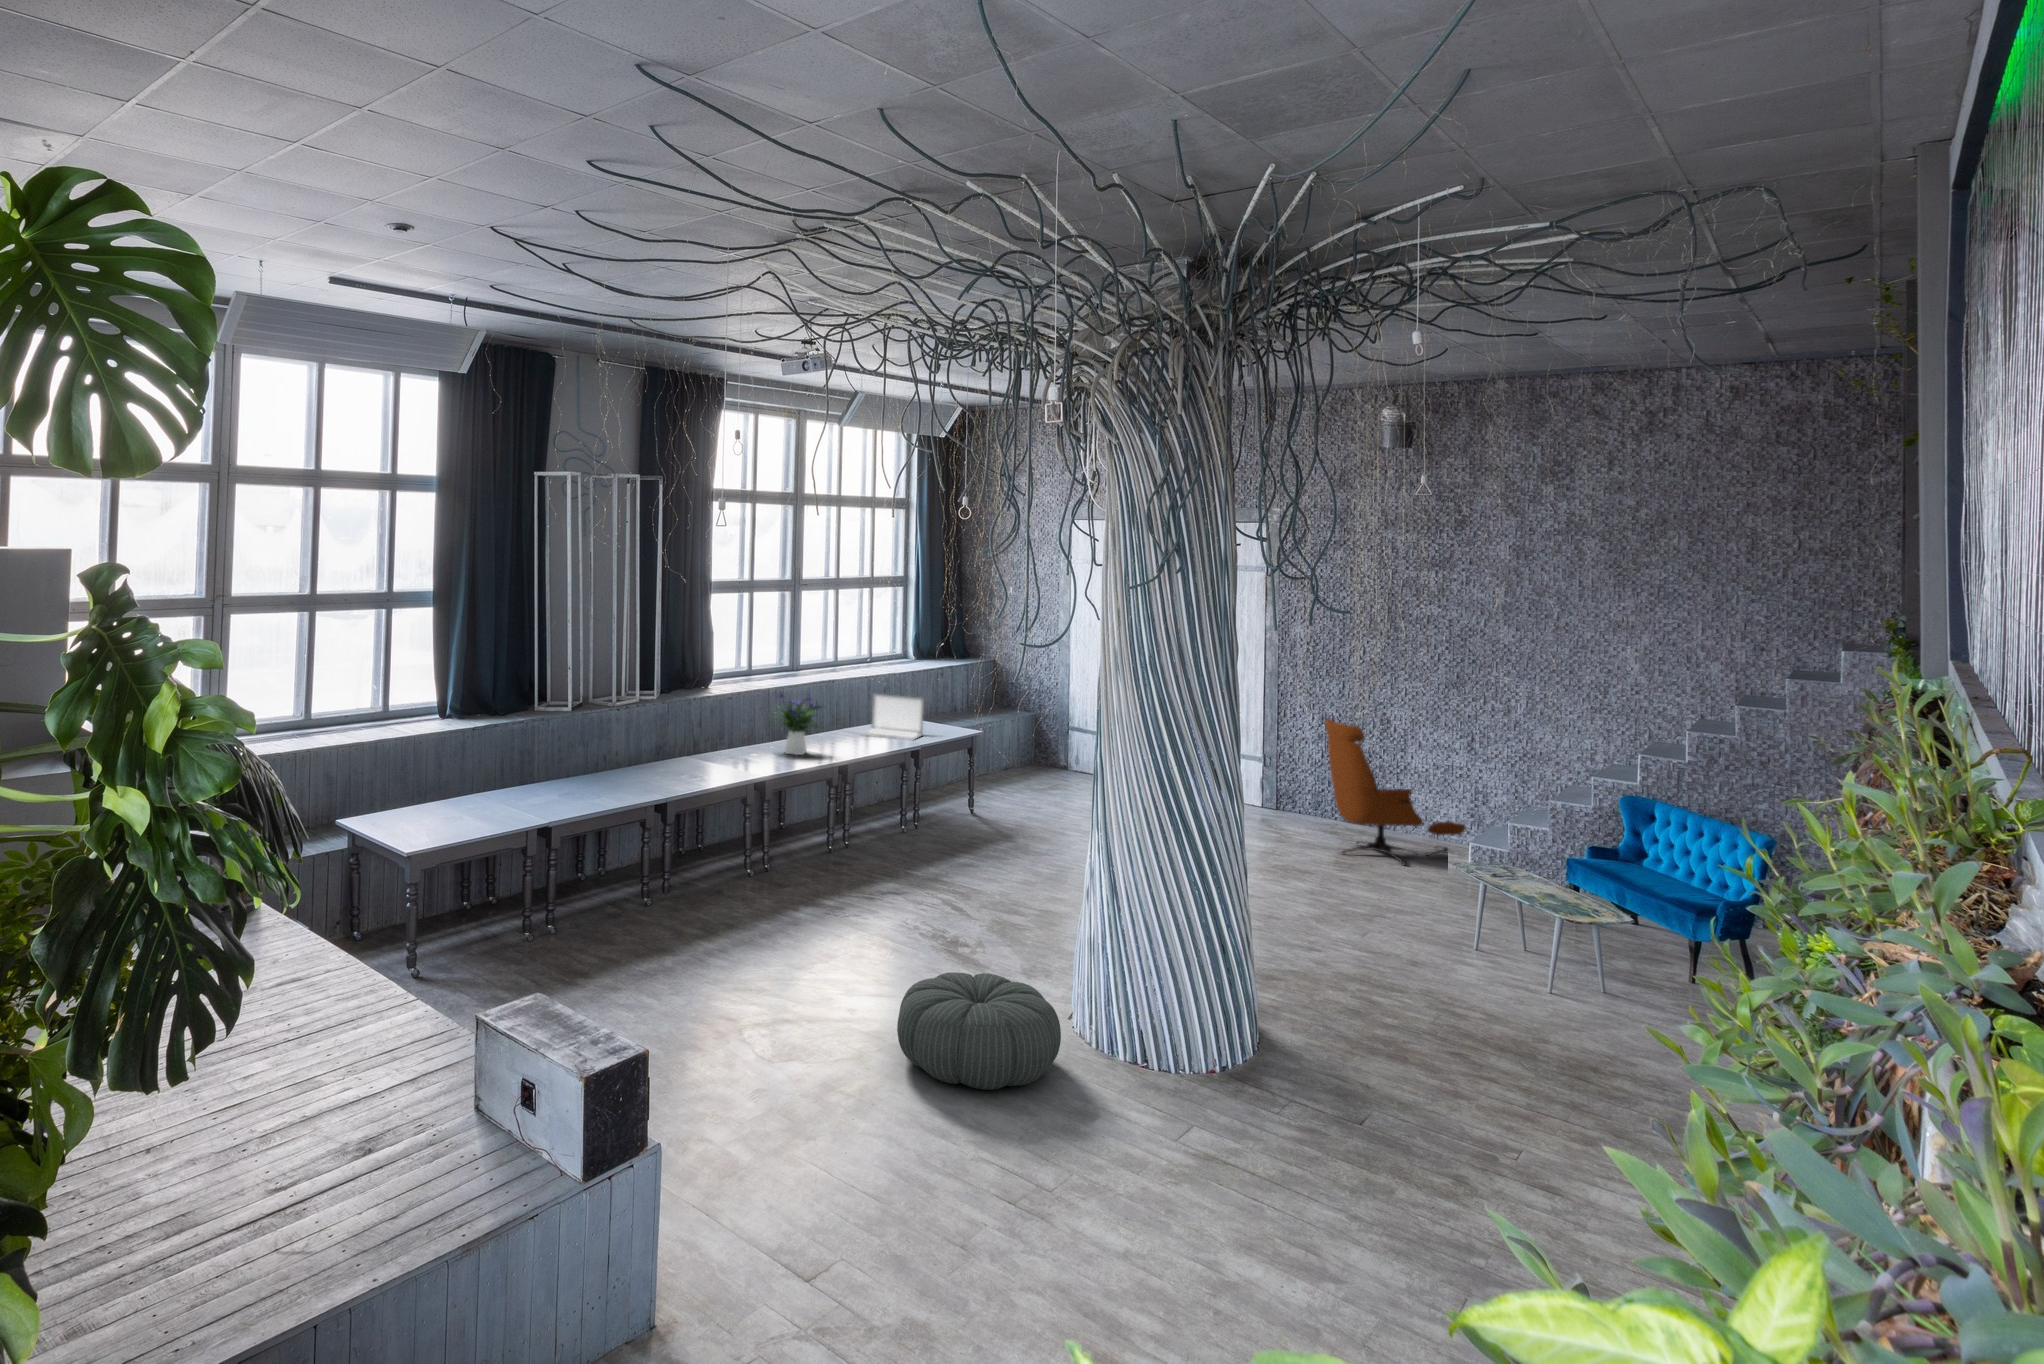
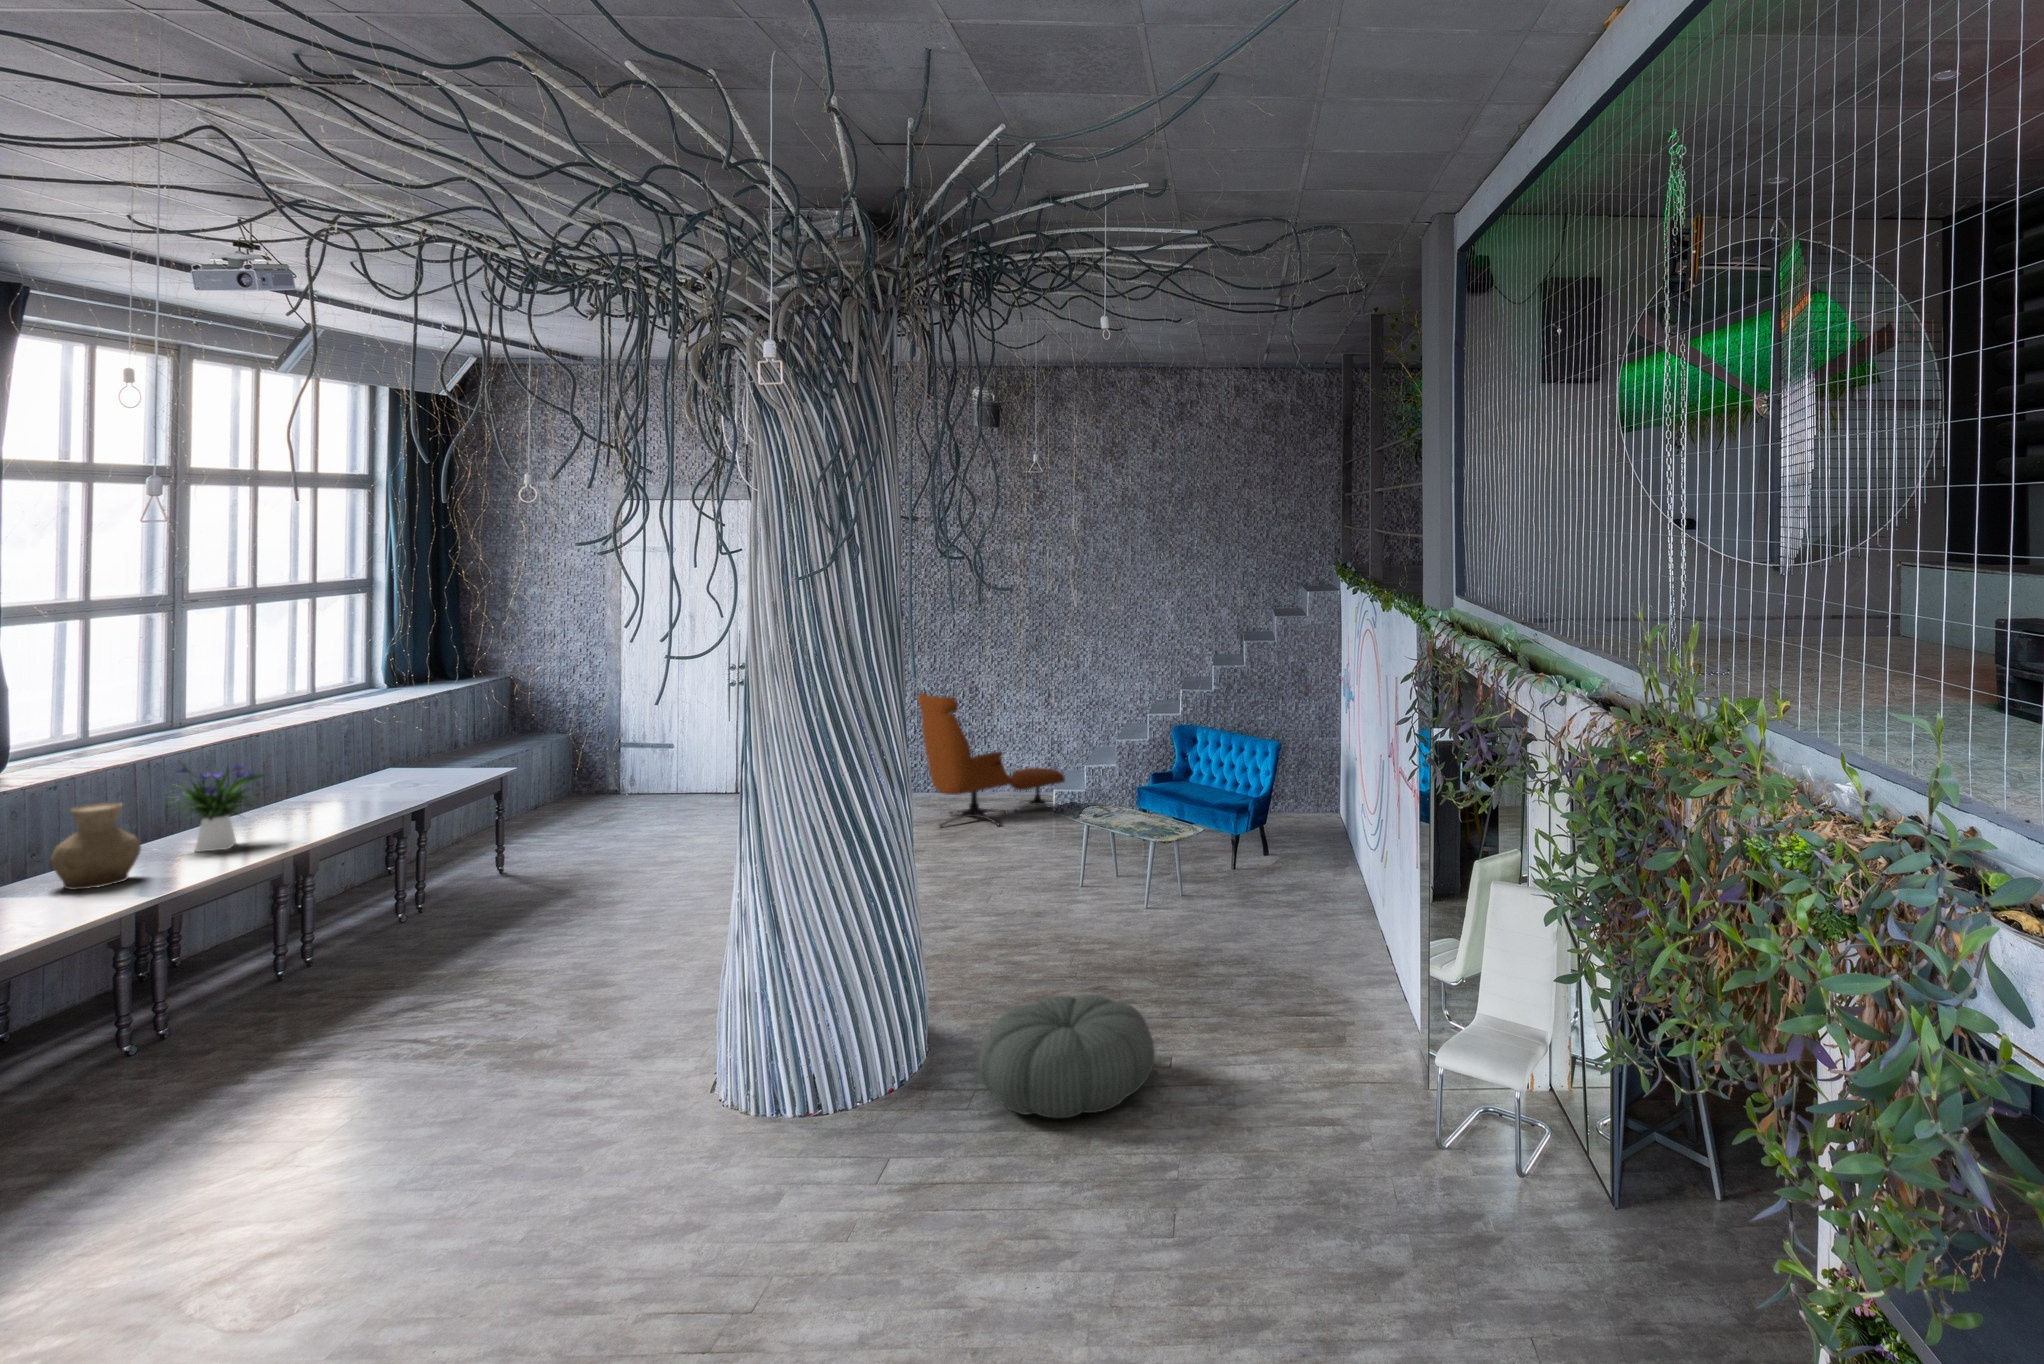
laptop: present [861,693,924,740] -> none [316,738,418,804]
vase: none [709,709,753,764] -> present [50,803,141,890]
pouf: present [897,972,1061,1090] -> present [979,995,1155,1118]

